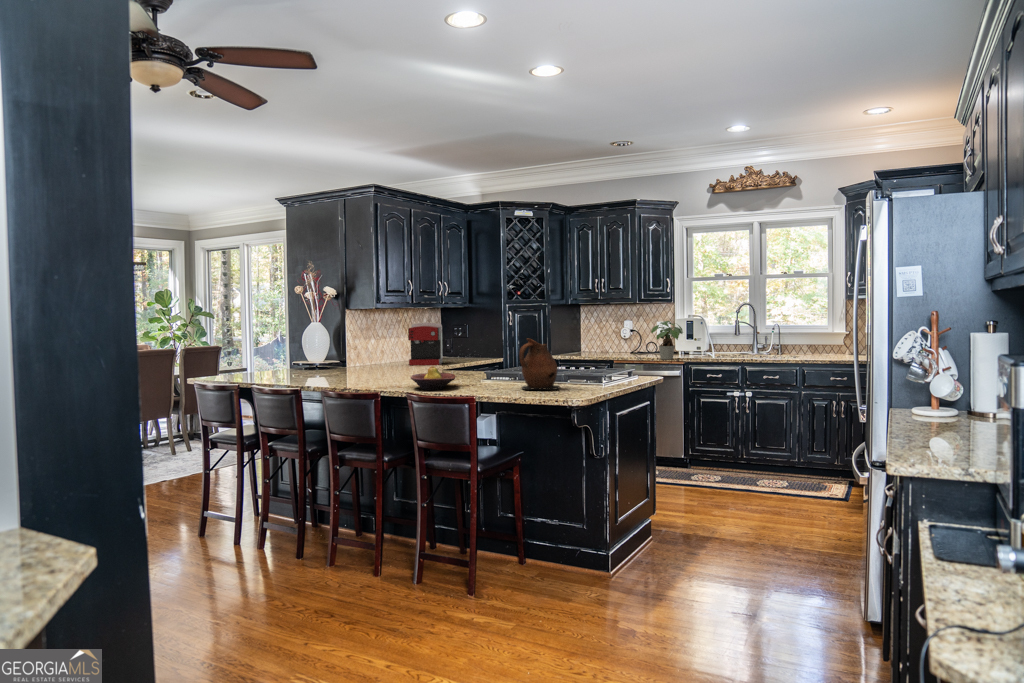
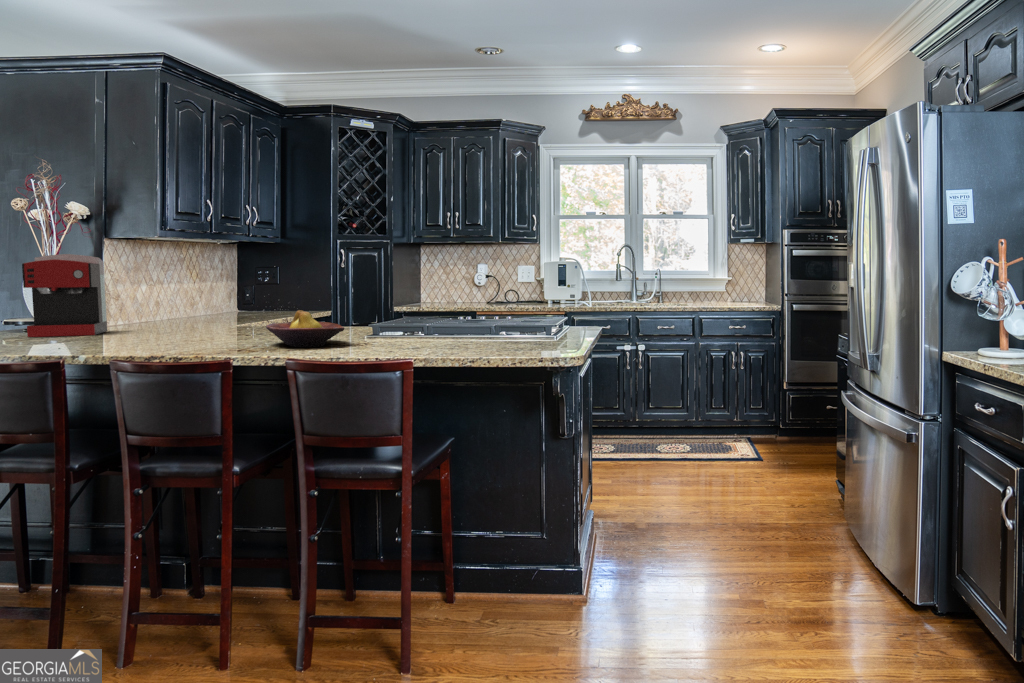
potted plant: present [651,321,683,359] -> none [522,263,558,310]
coffee maker: present [408,322,443,365] -> present [22,254,107,337]
ceramic pitcher: present [519,339,560,390] -> none [450,263,518,341]

